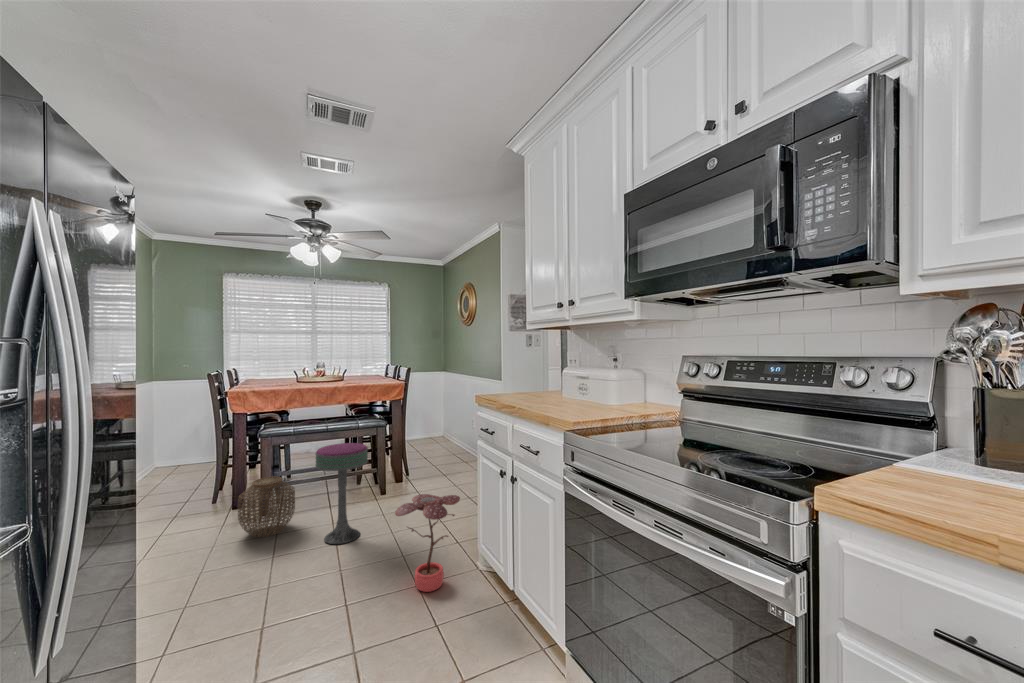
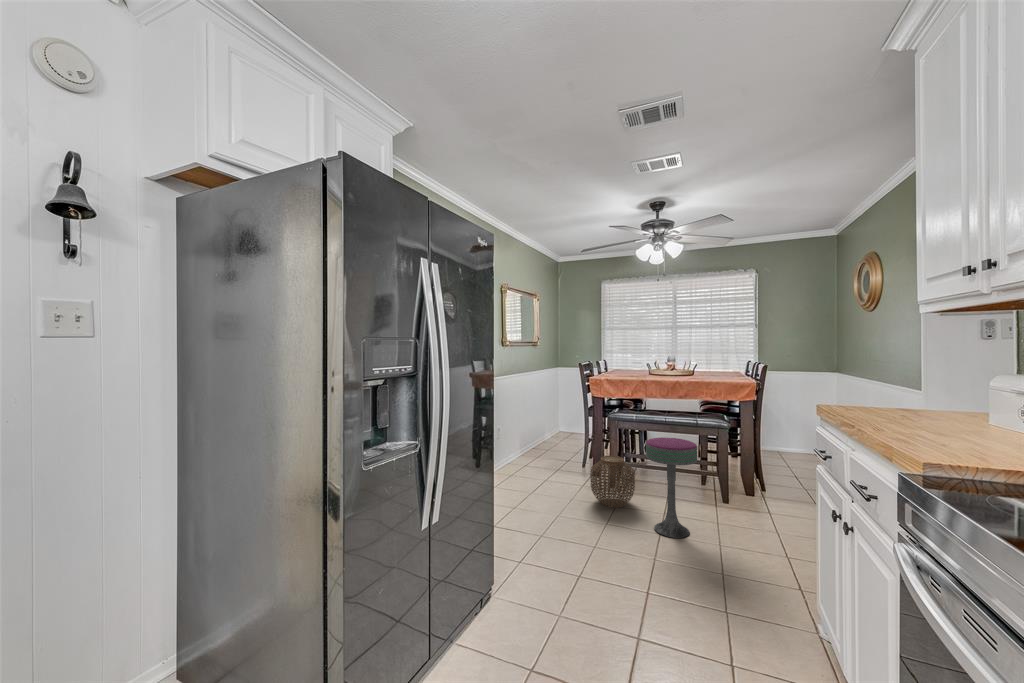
potted plant: present [395,494,460,592] -> none [702,511,790,628]

